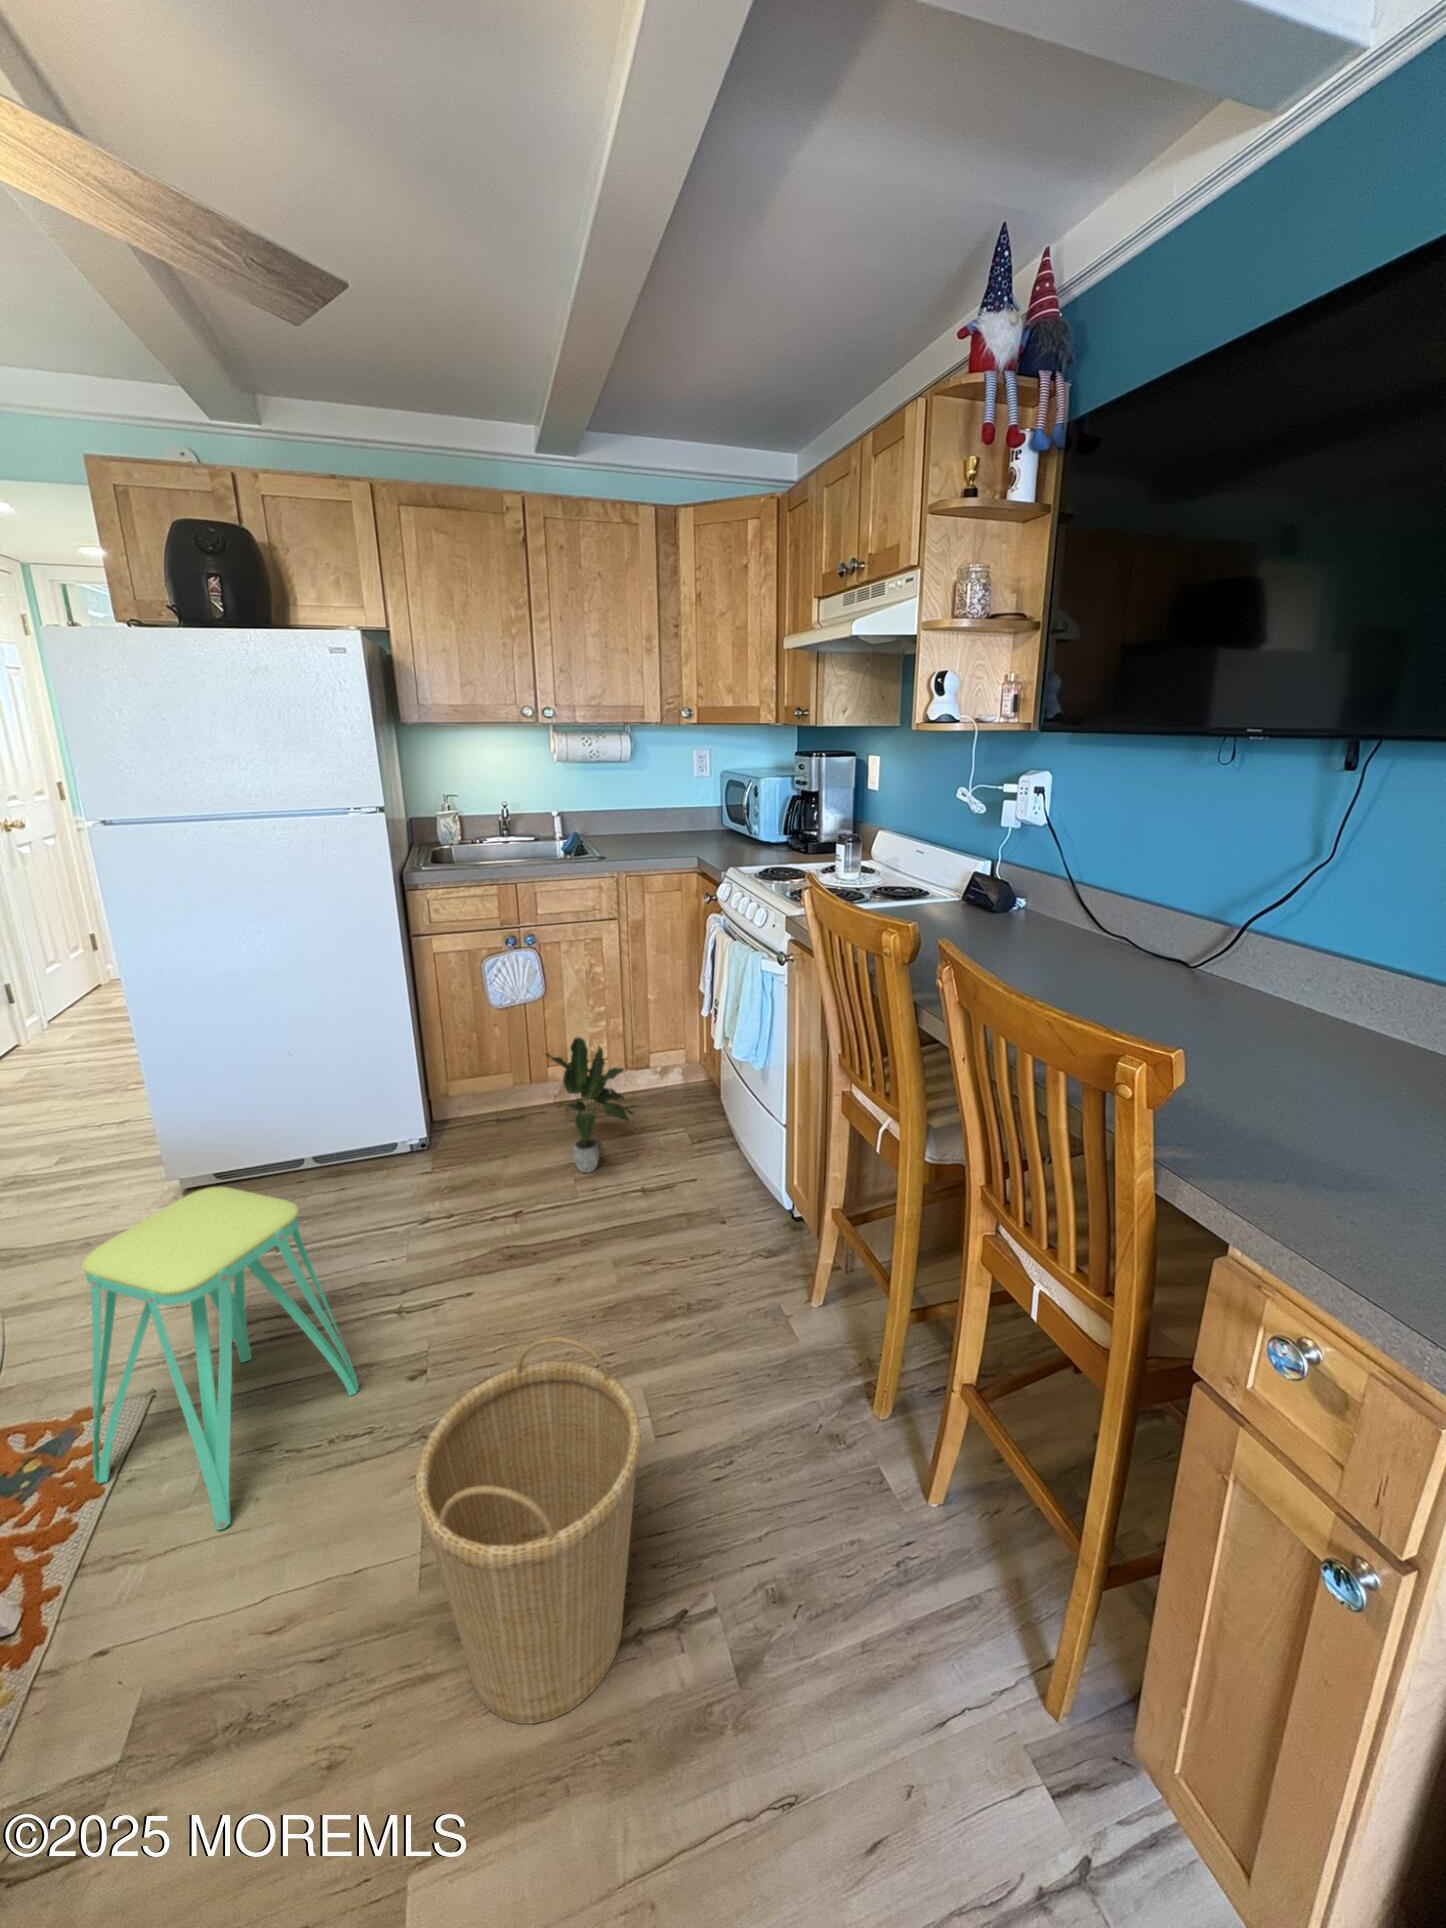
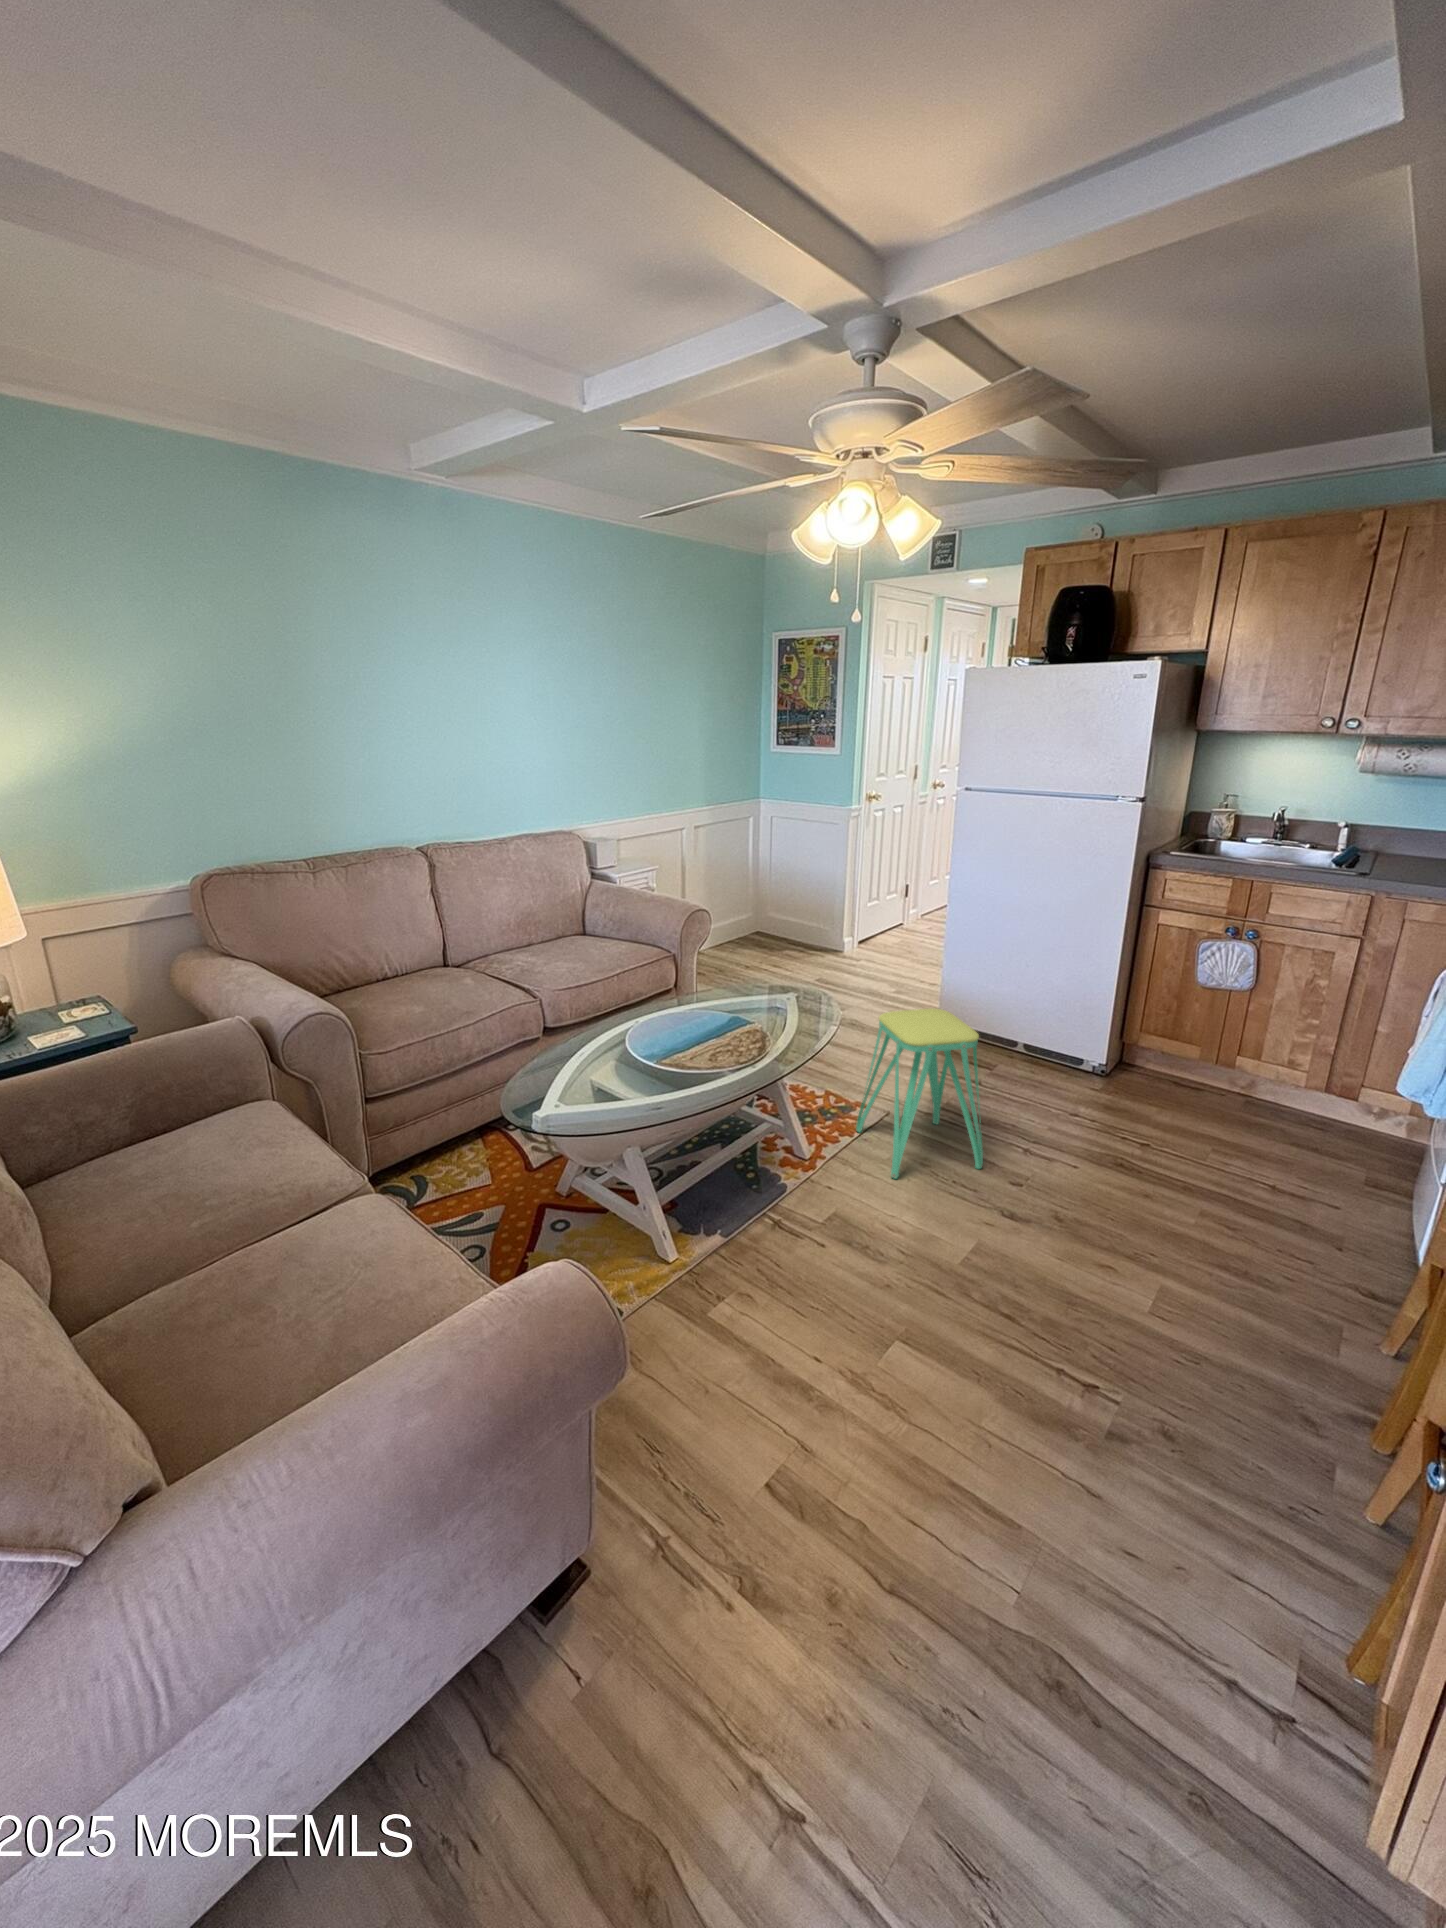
potted plant: present [545,1037,634,1173] -> none [1204,1027,1298,1152]
basket: present [415,1337,640,1724] -> none [961,1152,1103,1358]

